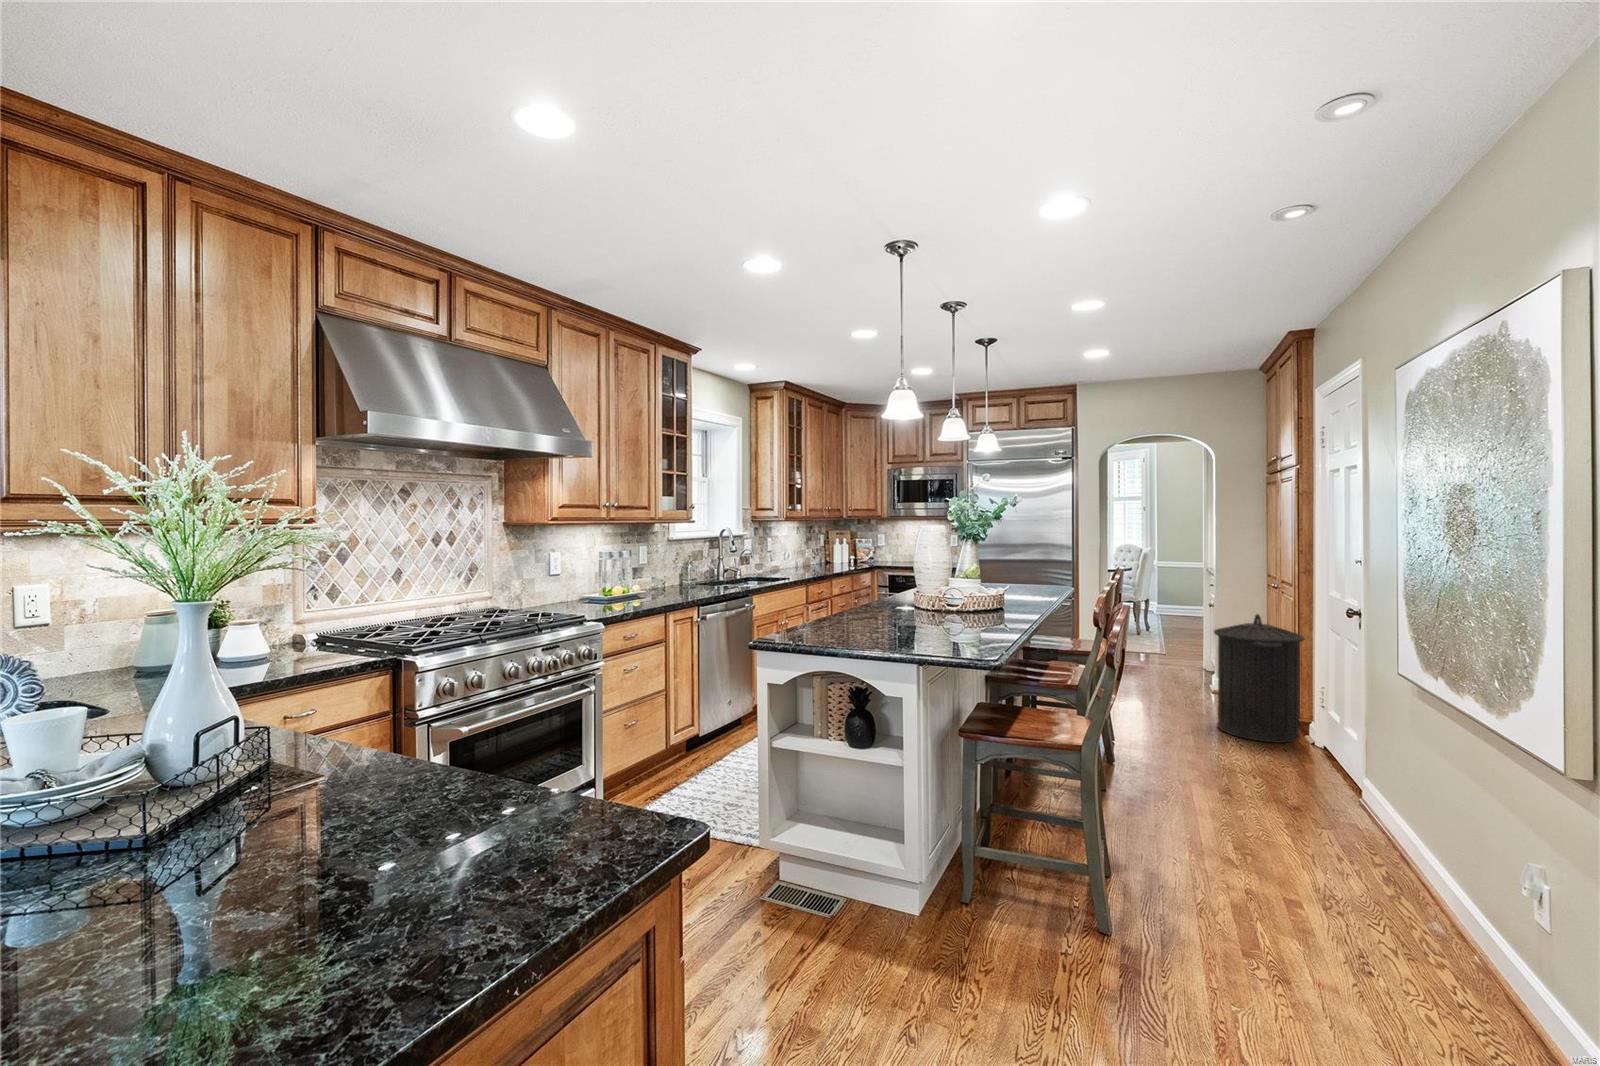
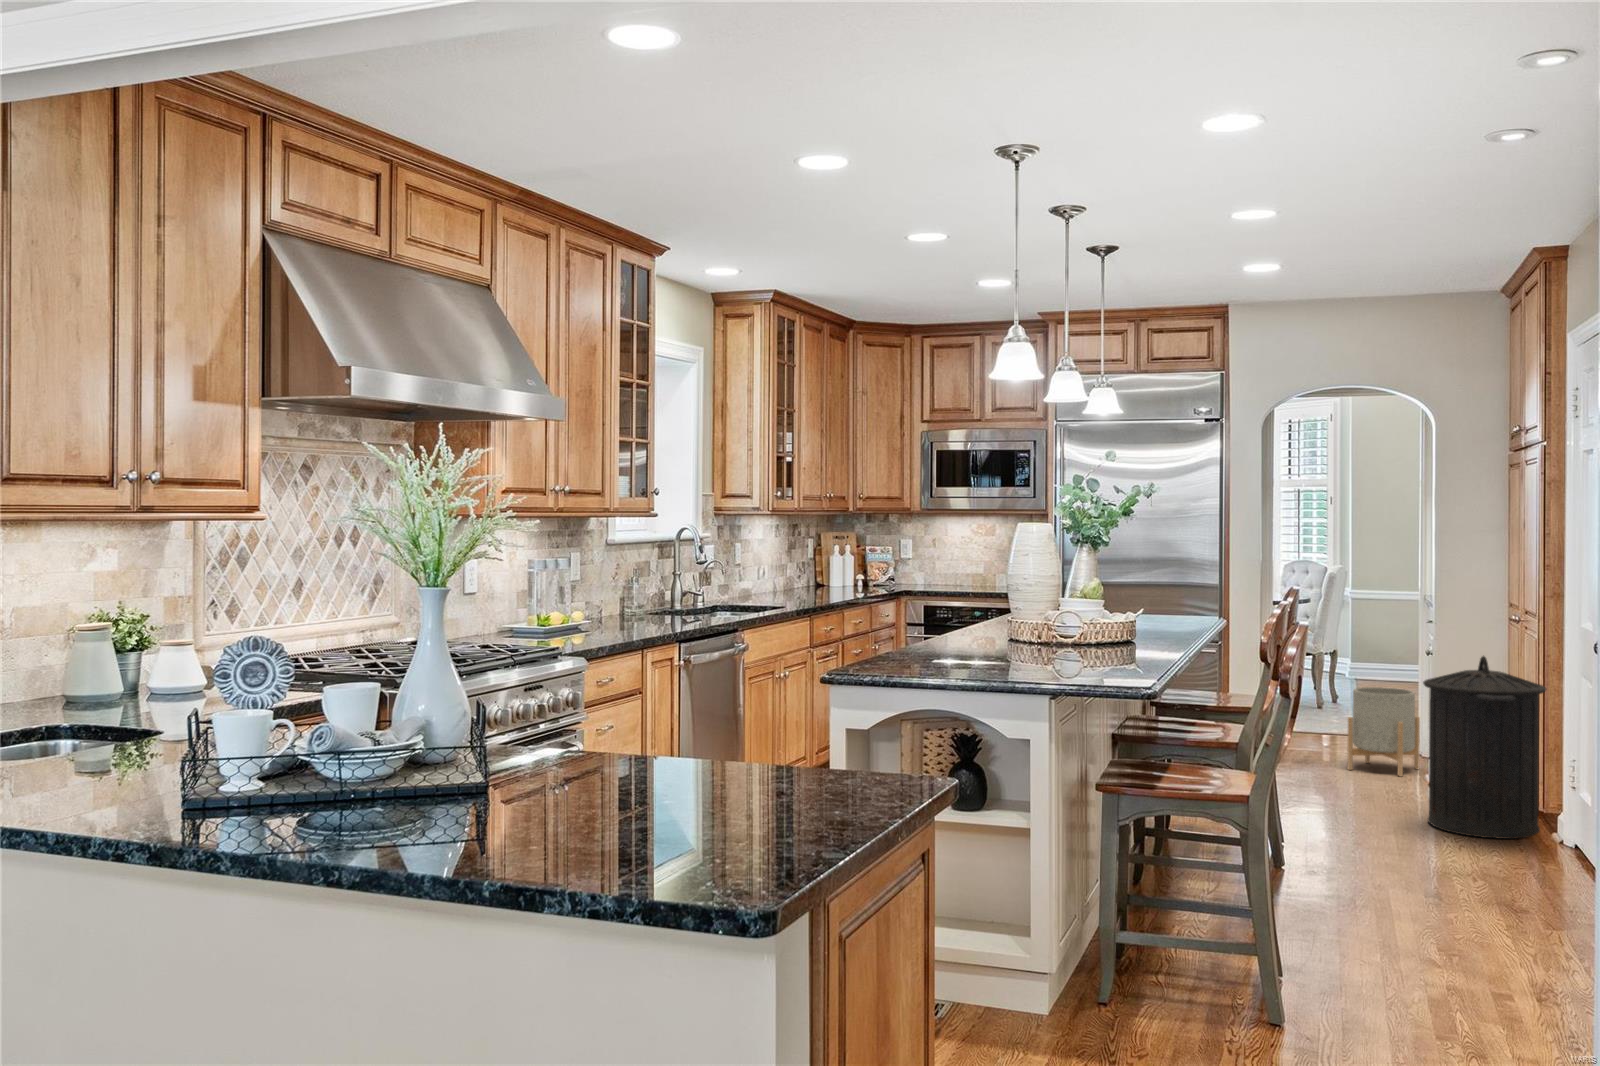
planter: none [1159,629,1208,688] -> present [1347,687,1420,776]

